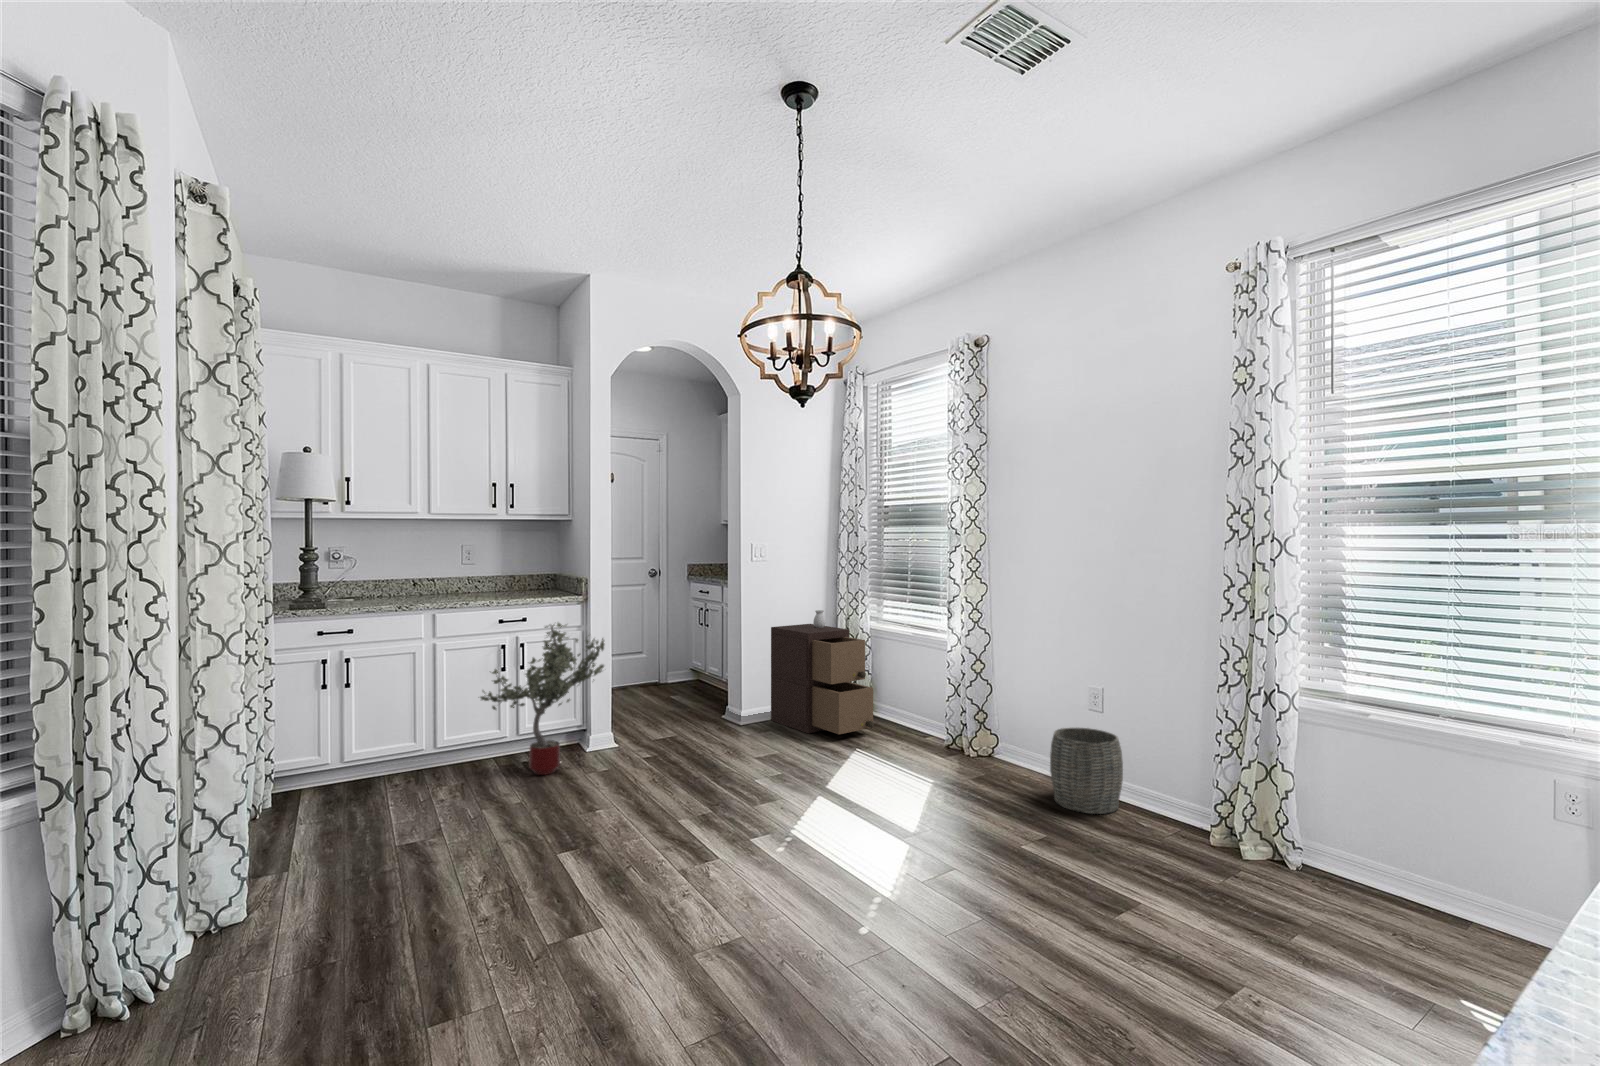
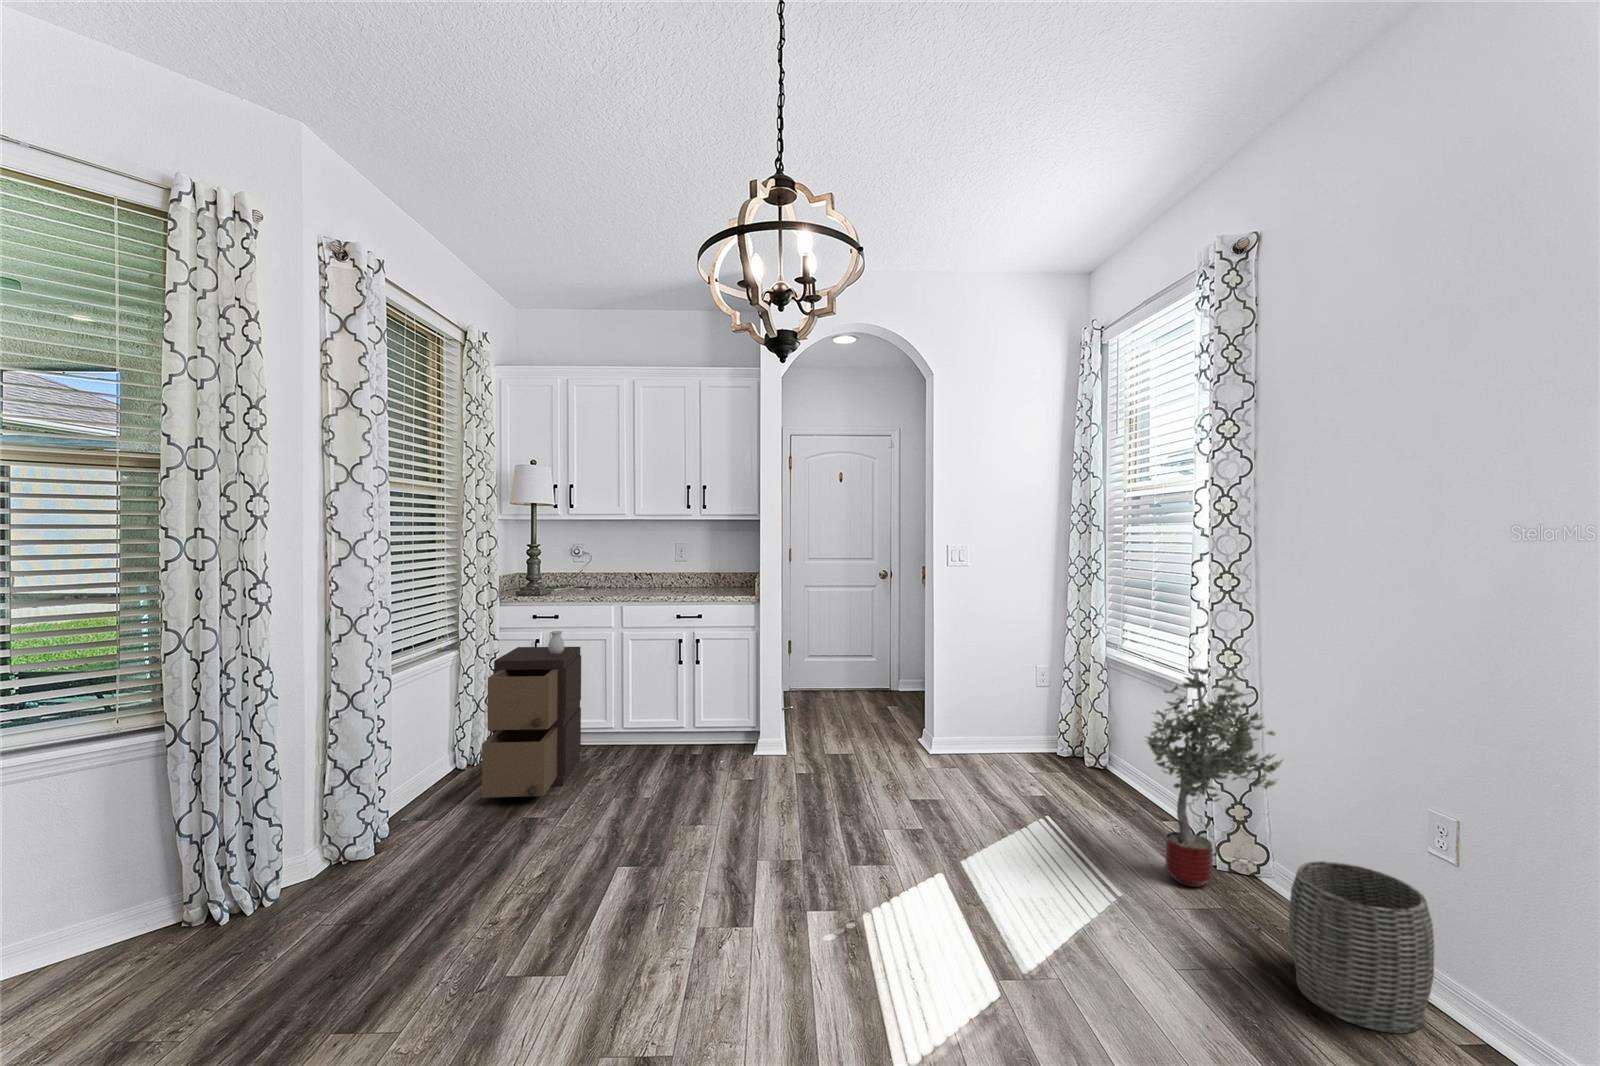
storage cabinet: present [771,610,874,734] -> present [482,631,581,798]
potted tree: present [480,623,604,775] -> present [1147,668,1283,887]

